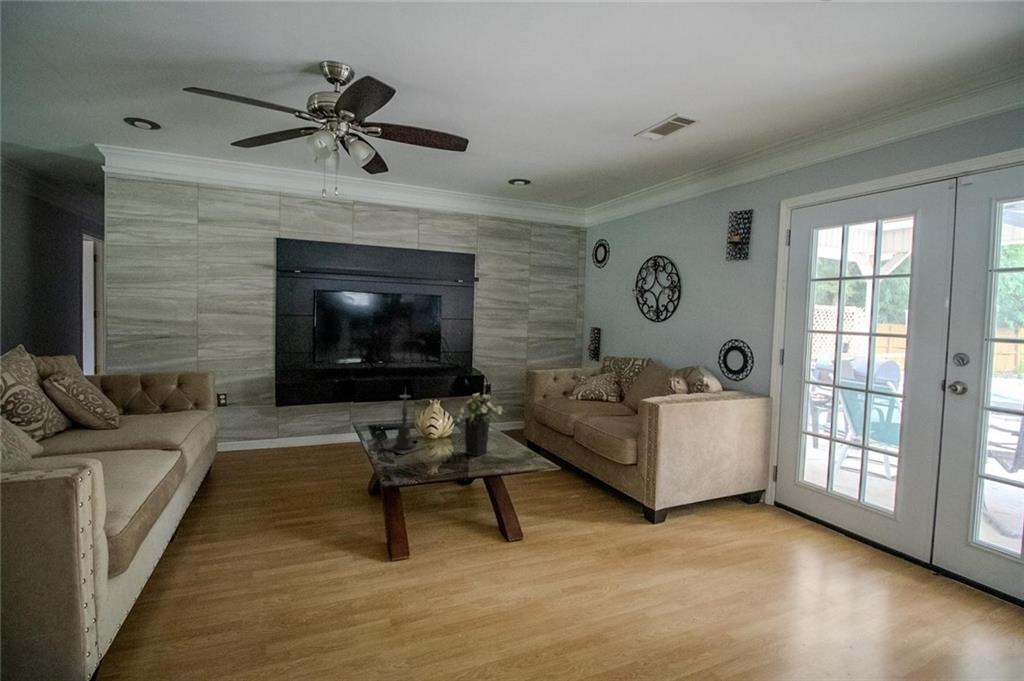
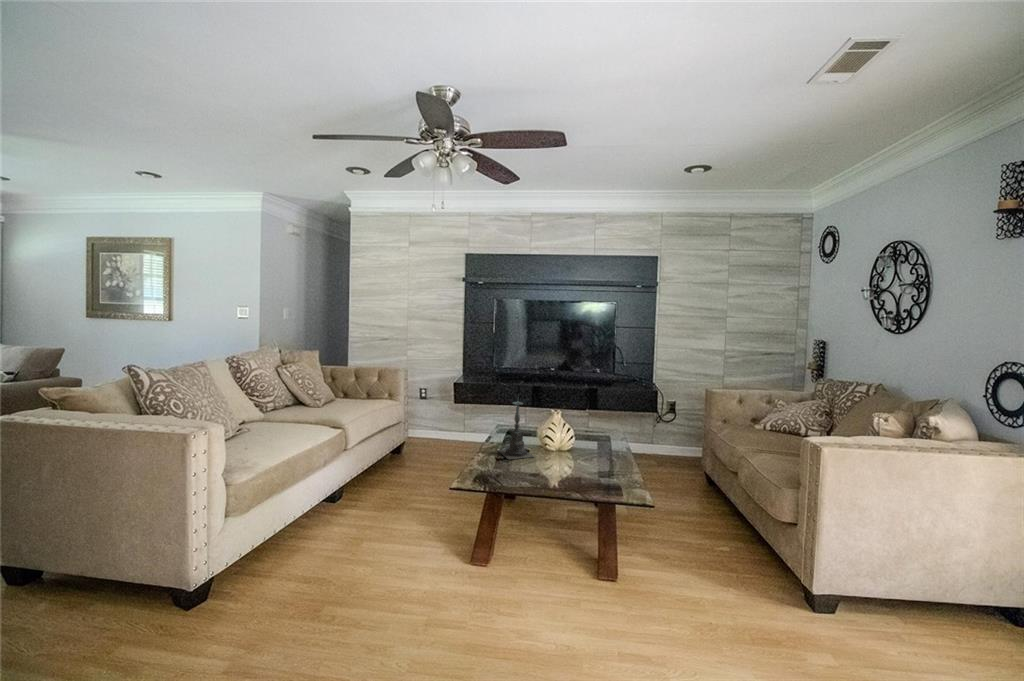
flower arrangement: present [456,392,502,456] -> none [551,406,607,474]

